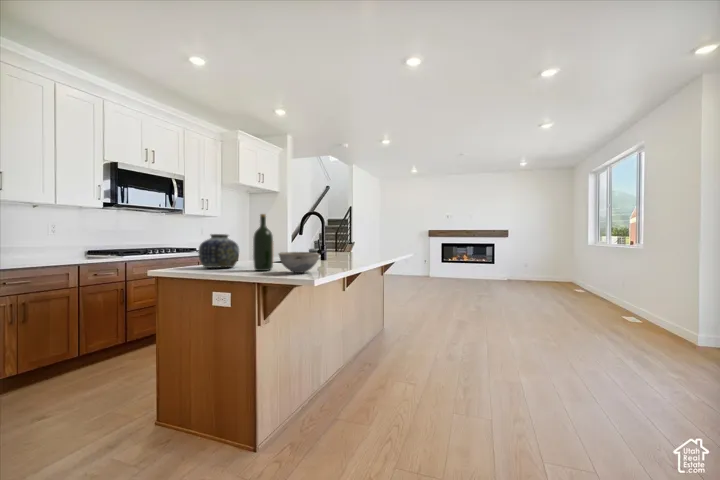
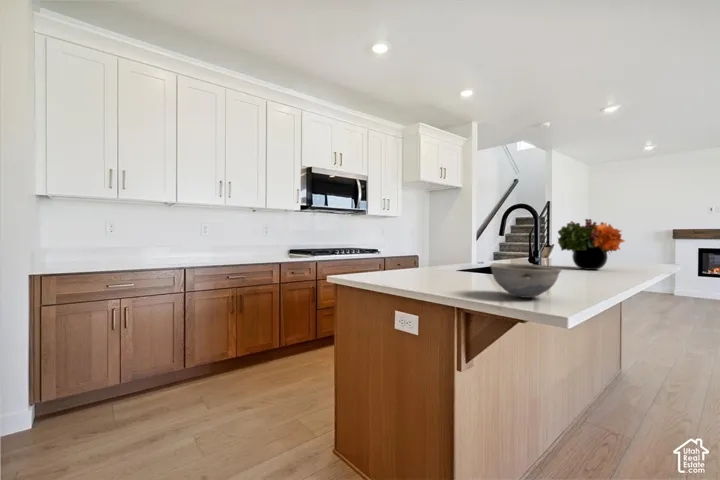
wine bottle: present [253,214,273,271] -> none [450,208,478,288]
flower arrangement: none [339,222,379,257] -> present [558,219,624,270]
vase: present [198,234,239,268] -> none [381,236,428,278]

